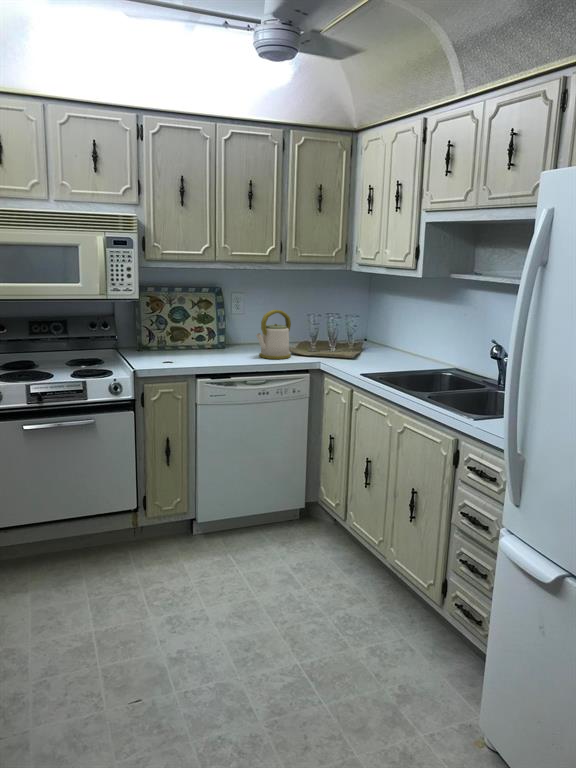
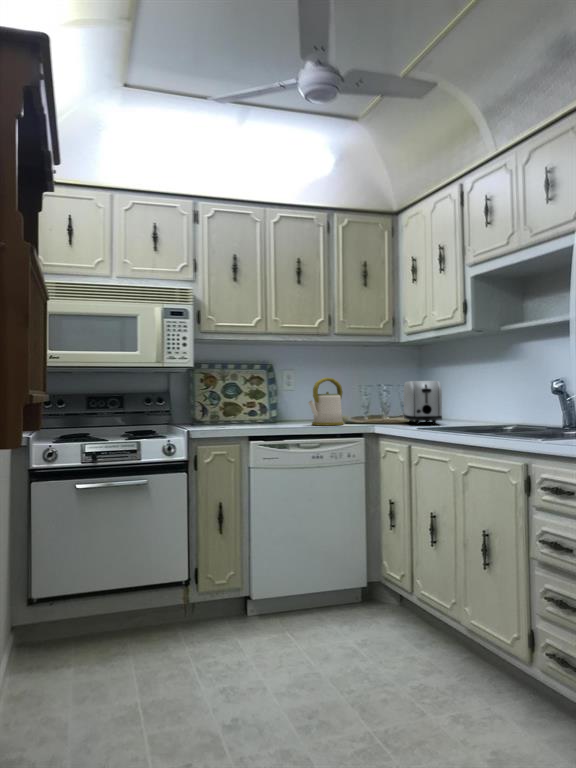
toaster: none [350,316,388,363] -> present [404,381,442,424]

